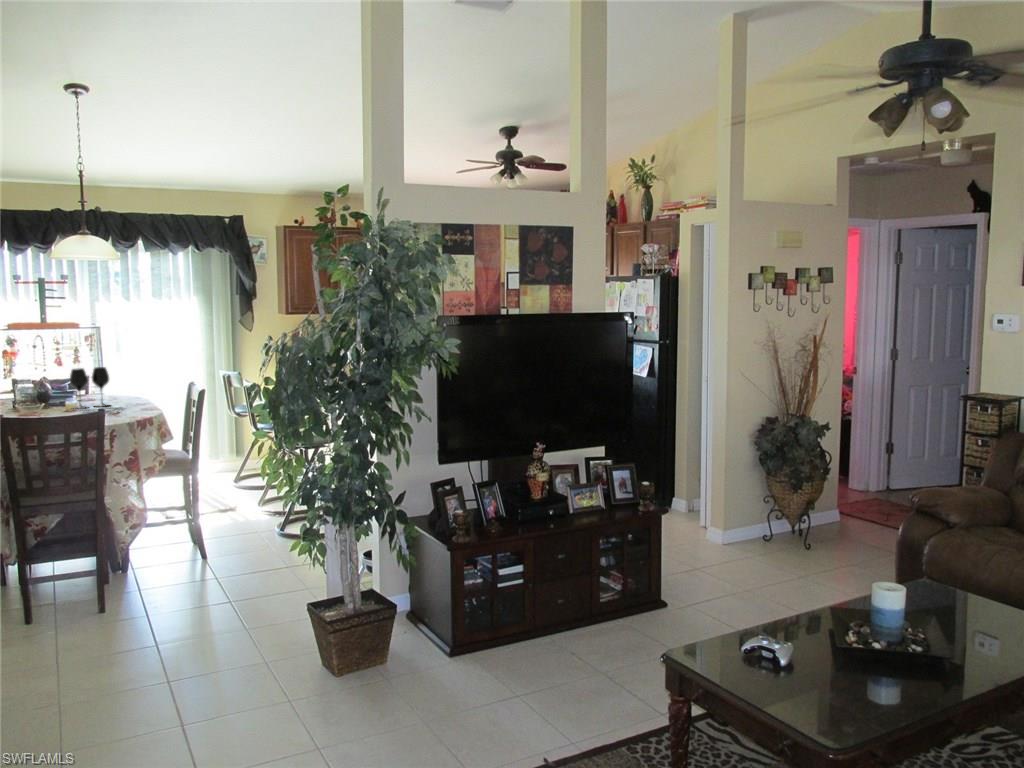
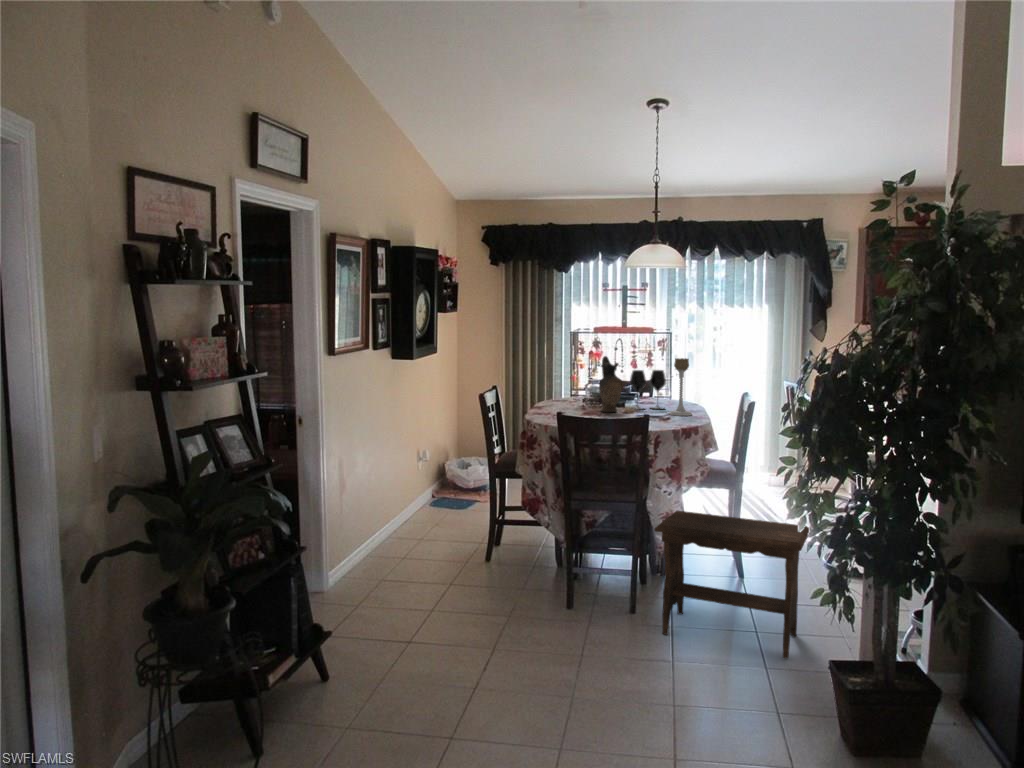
candle holder: none [118,354,143,410] -> present [669,358,692,416]
ceramic pitcher: none [37,356,66,414] -> present [599,356,624,412]
footstool: none [122,491,263,613] -> present [654,511,809,659]

